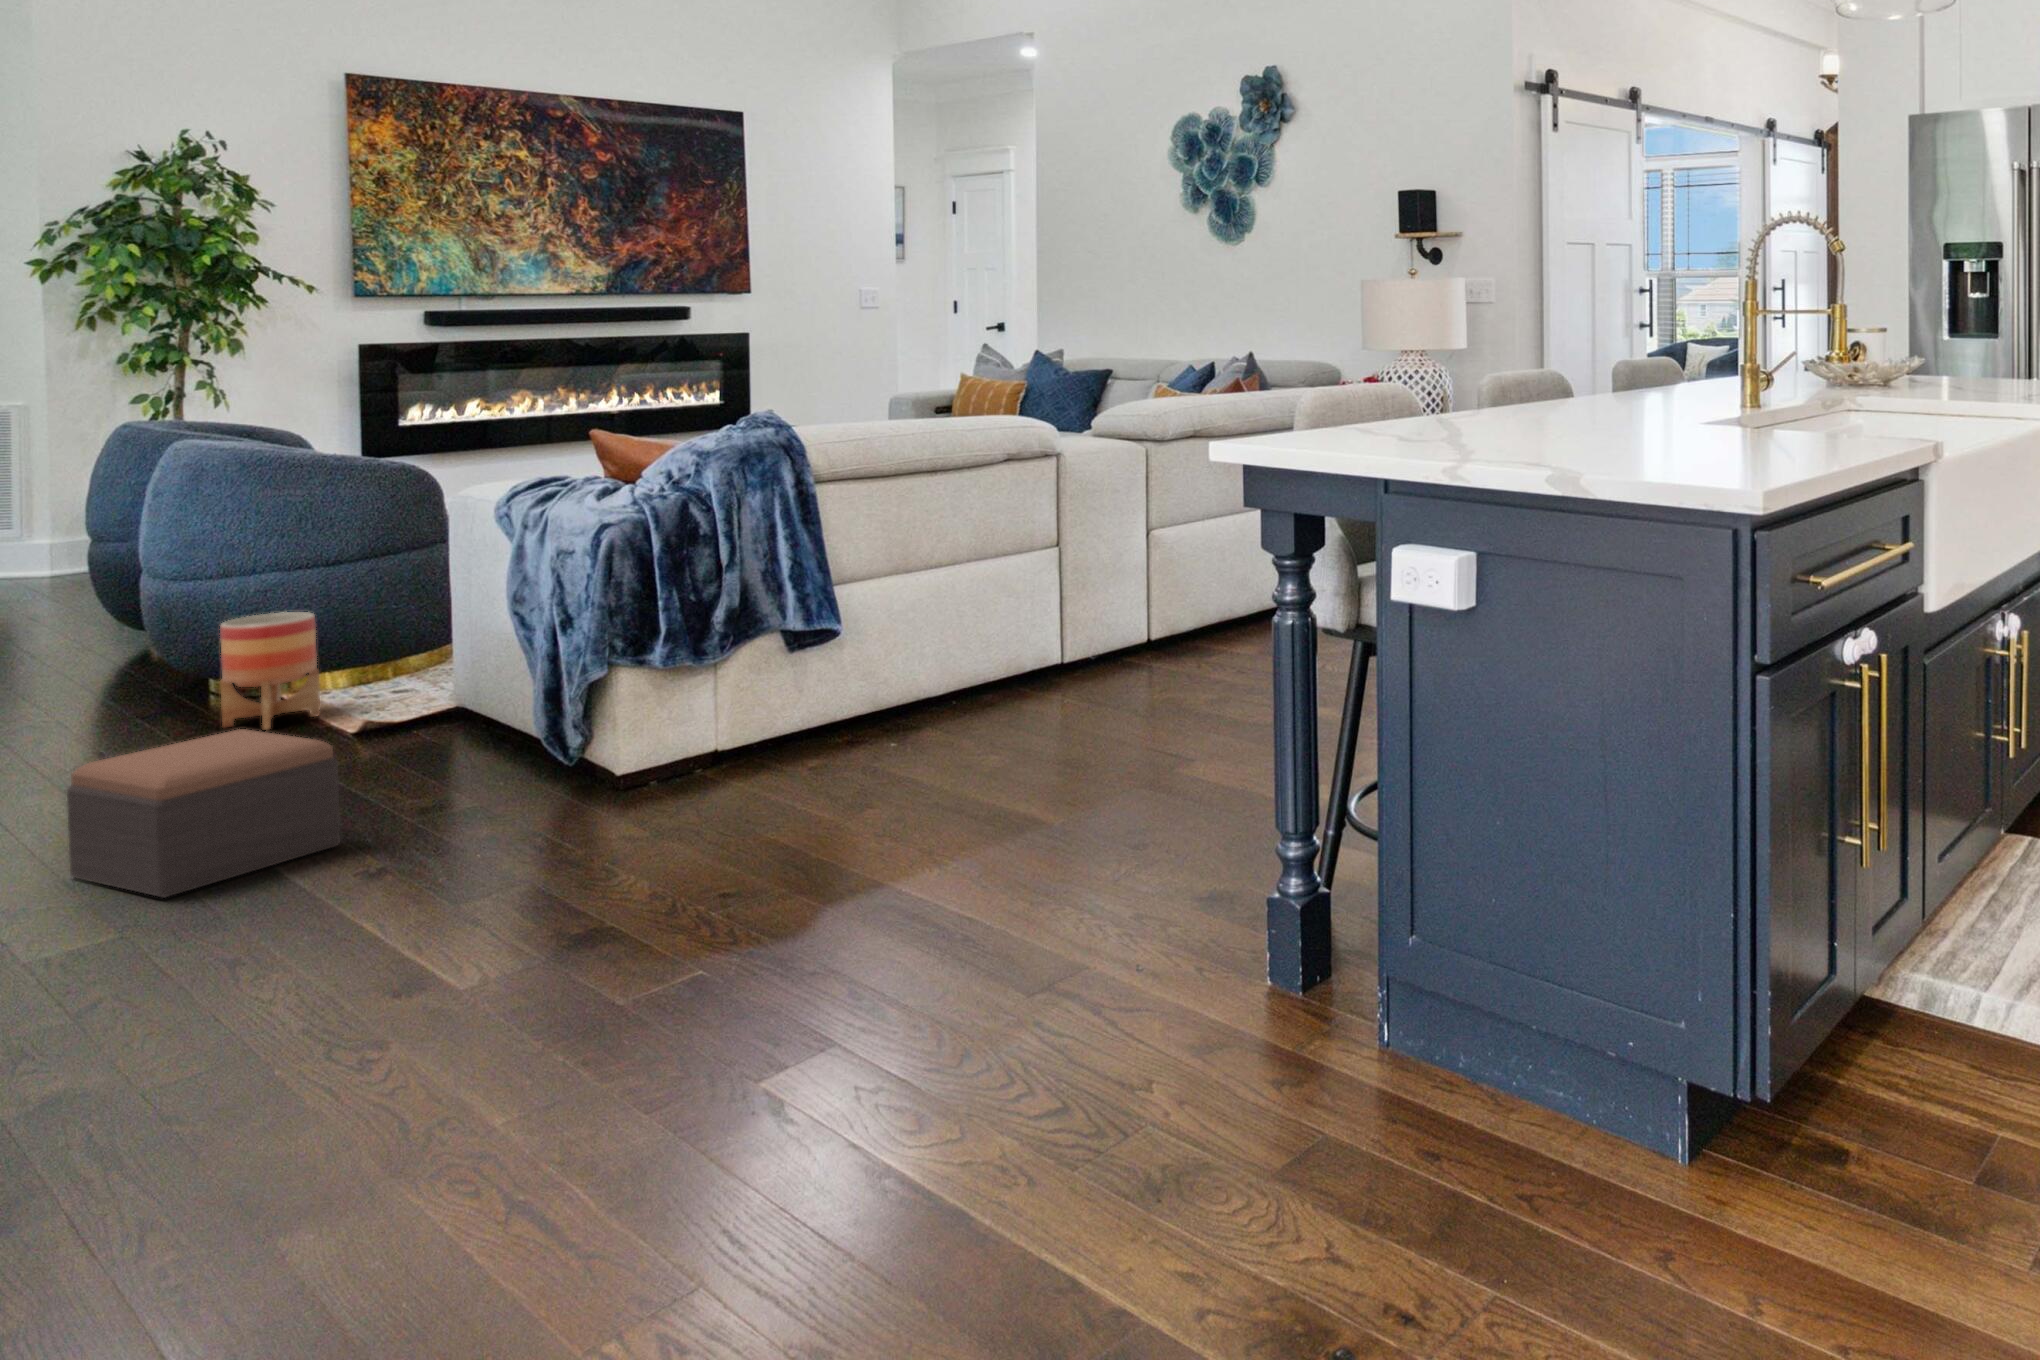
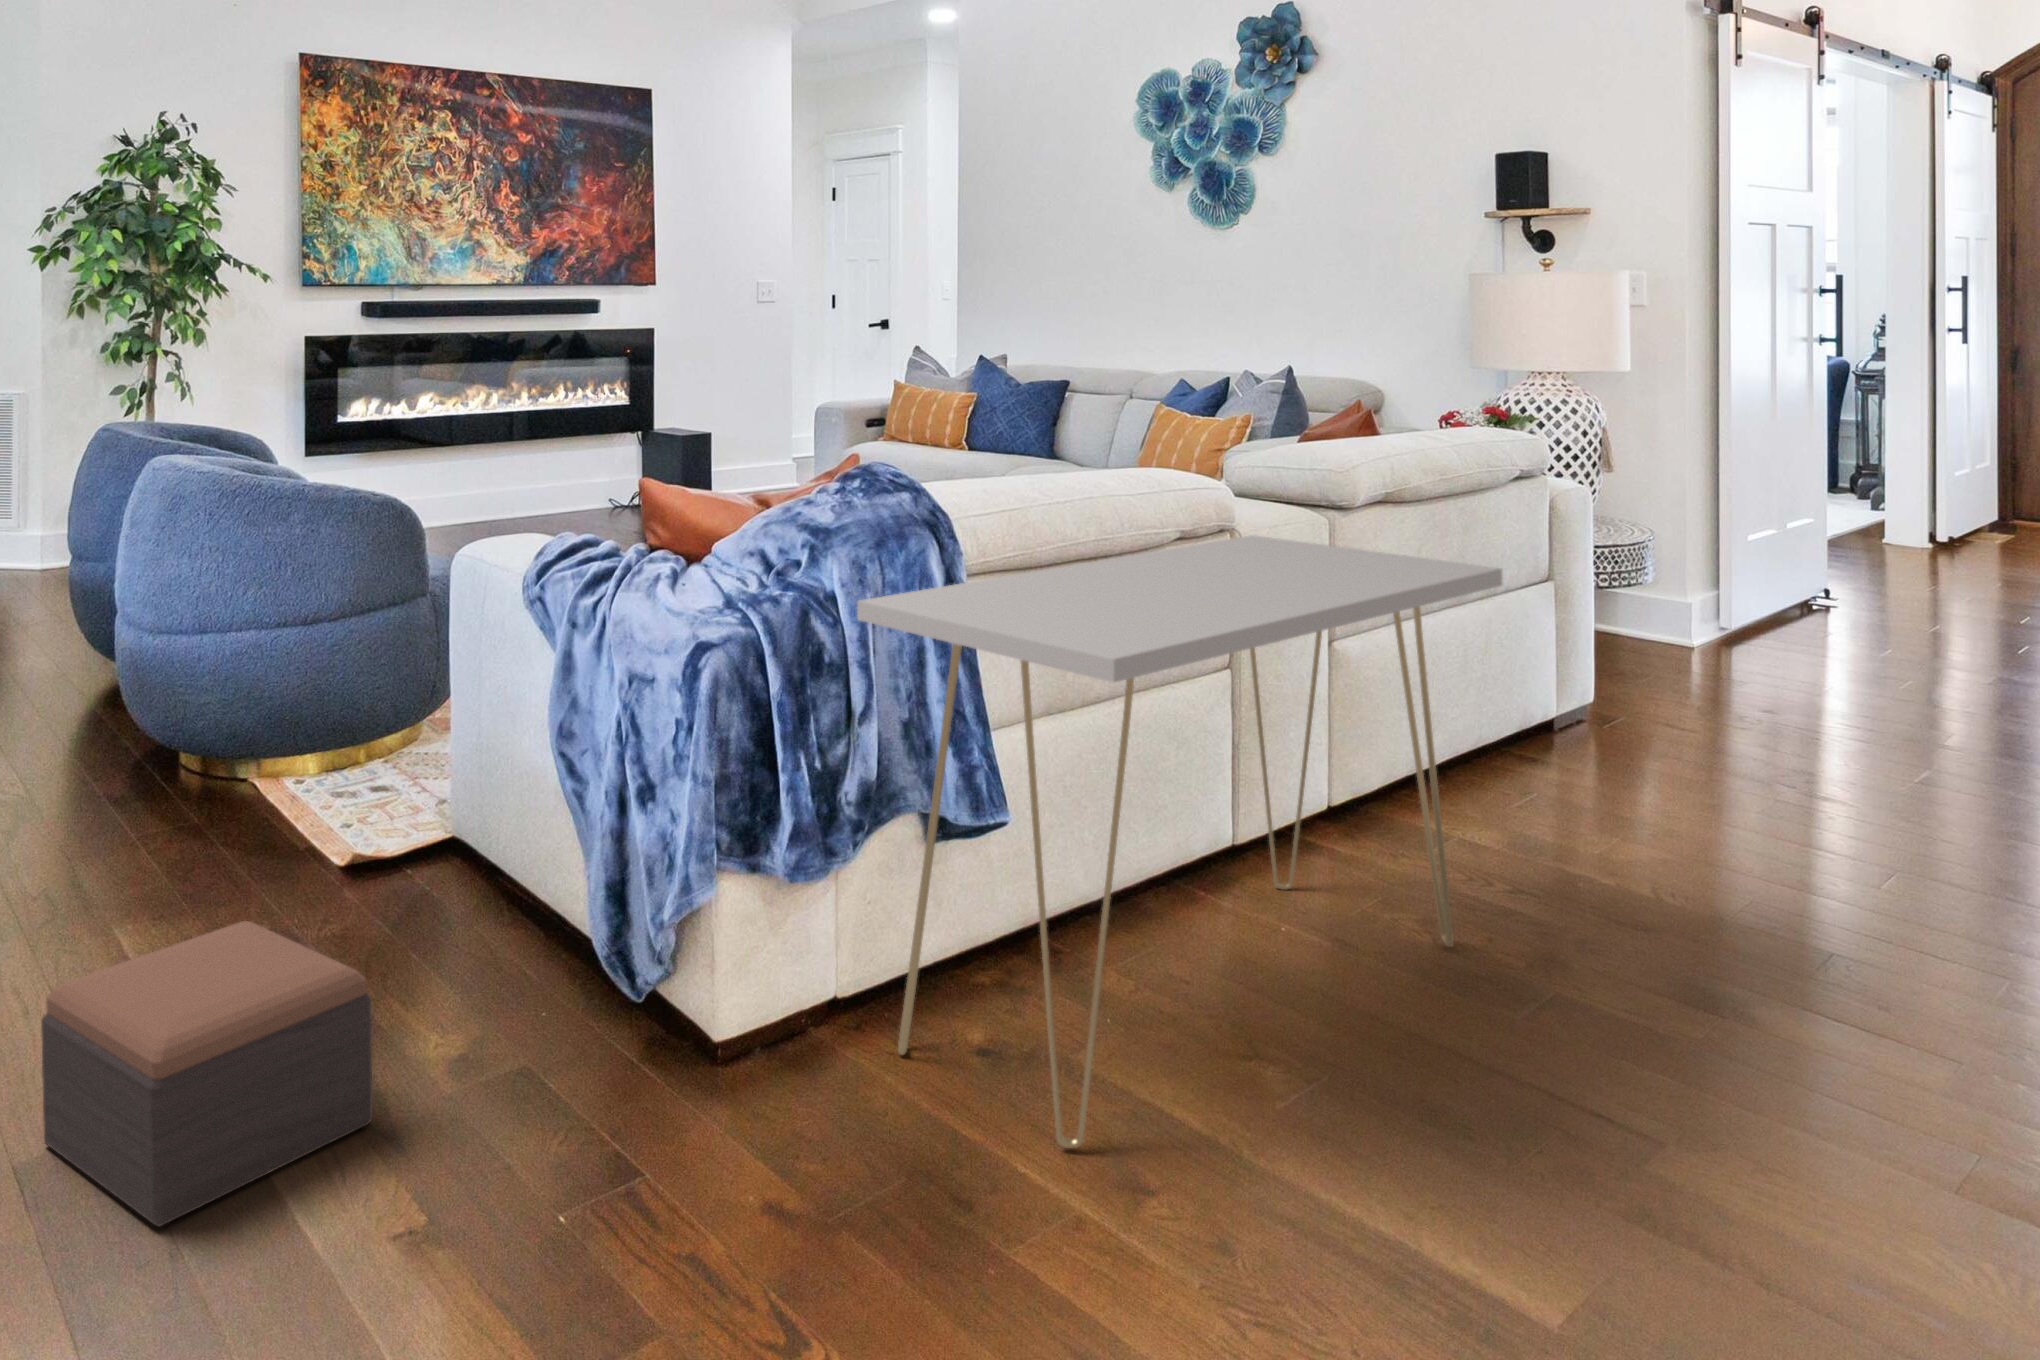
console table: none [722,454,1197,809] -> present [857,535,1503,1149]
planter: present [220,612,320,730] -> none [204,687,307,841]

